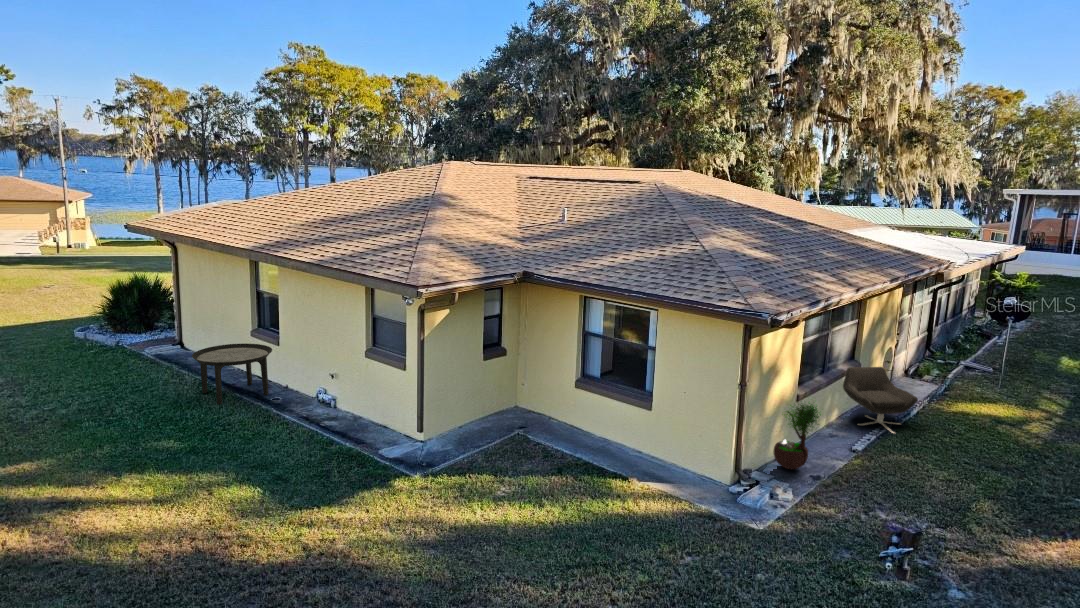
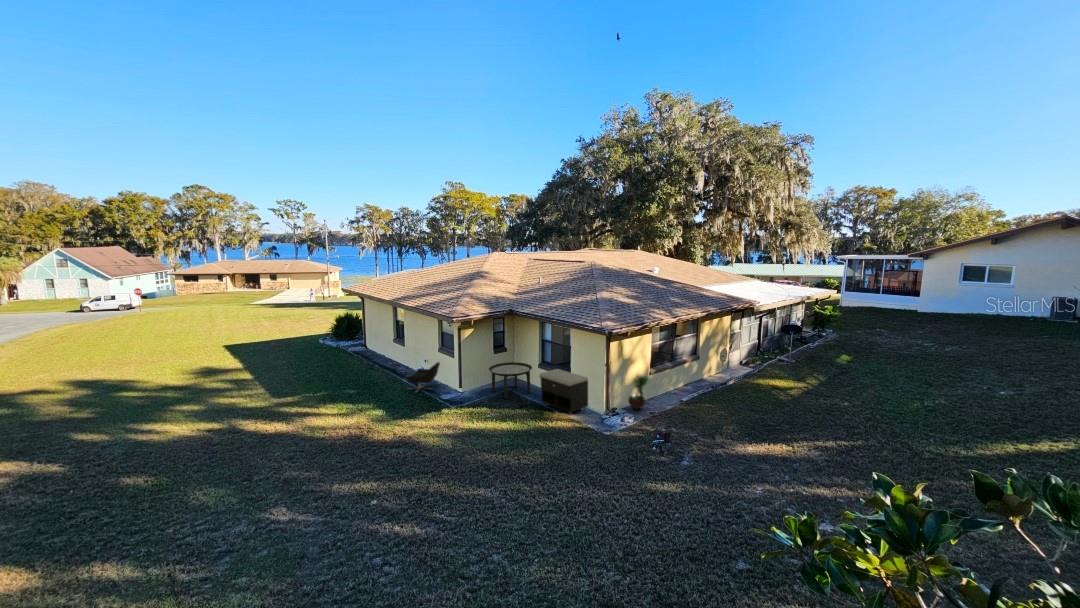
round table: present [192,343,272,404] -> present [489,362,532,399]
lounge chair: present [843,367,918,433] -> present [407,362,440,391]
storage bench: none [598,391,701,484] -> present [540,369,588,414]

